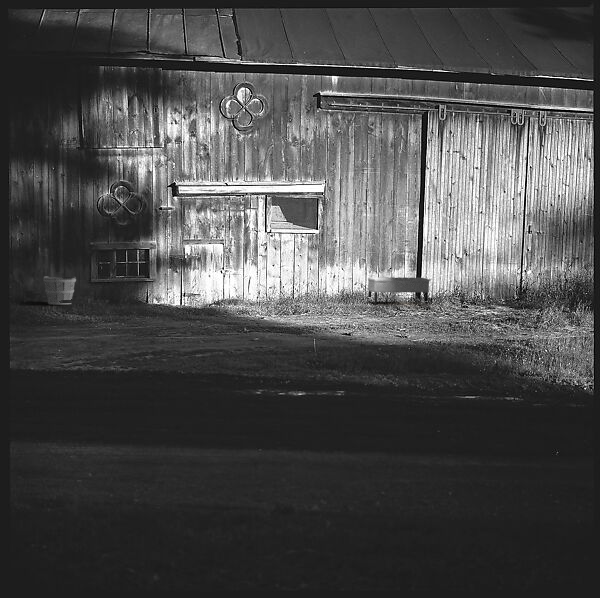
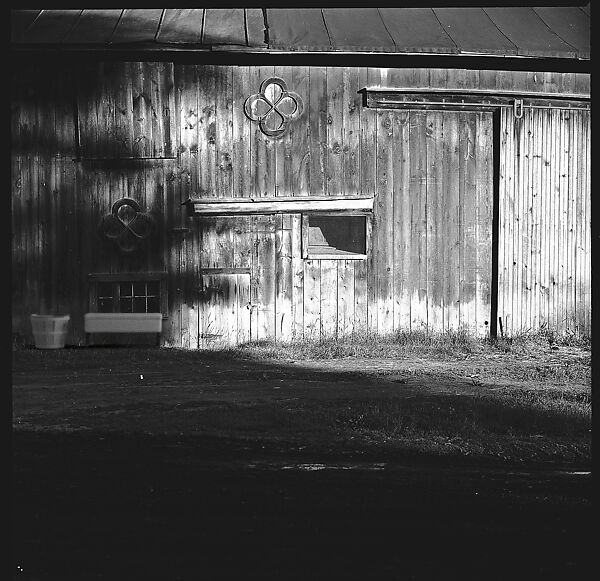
bench: present [368,277,429,304] -> present [84,313,162,348]

